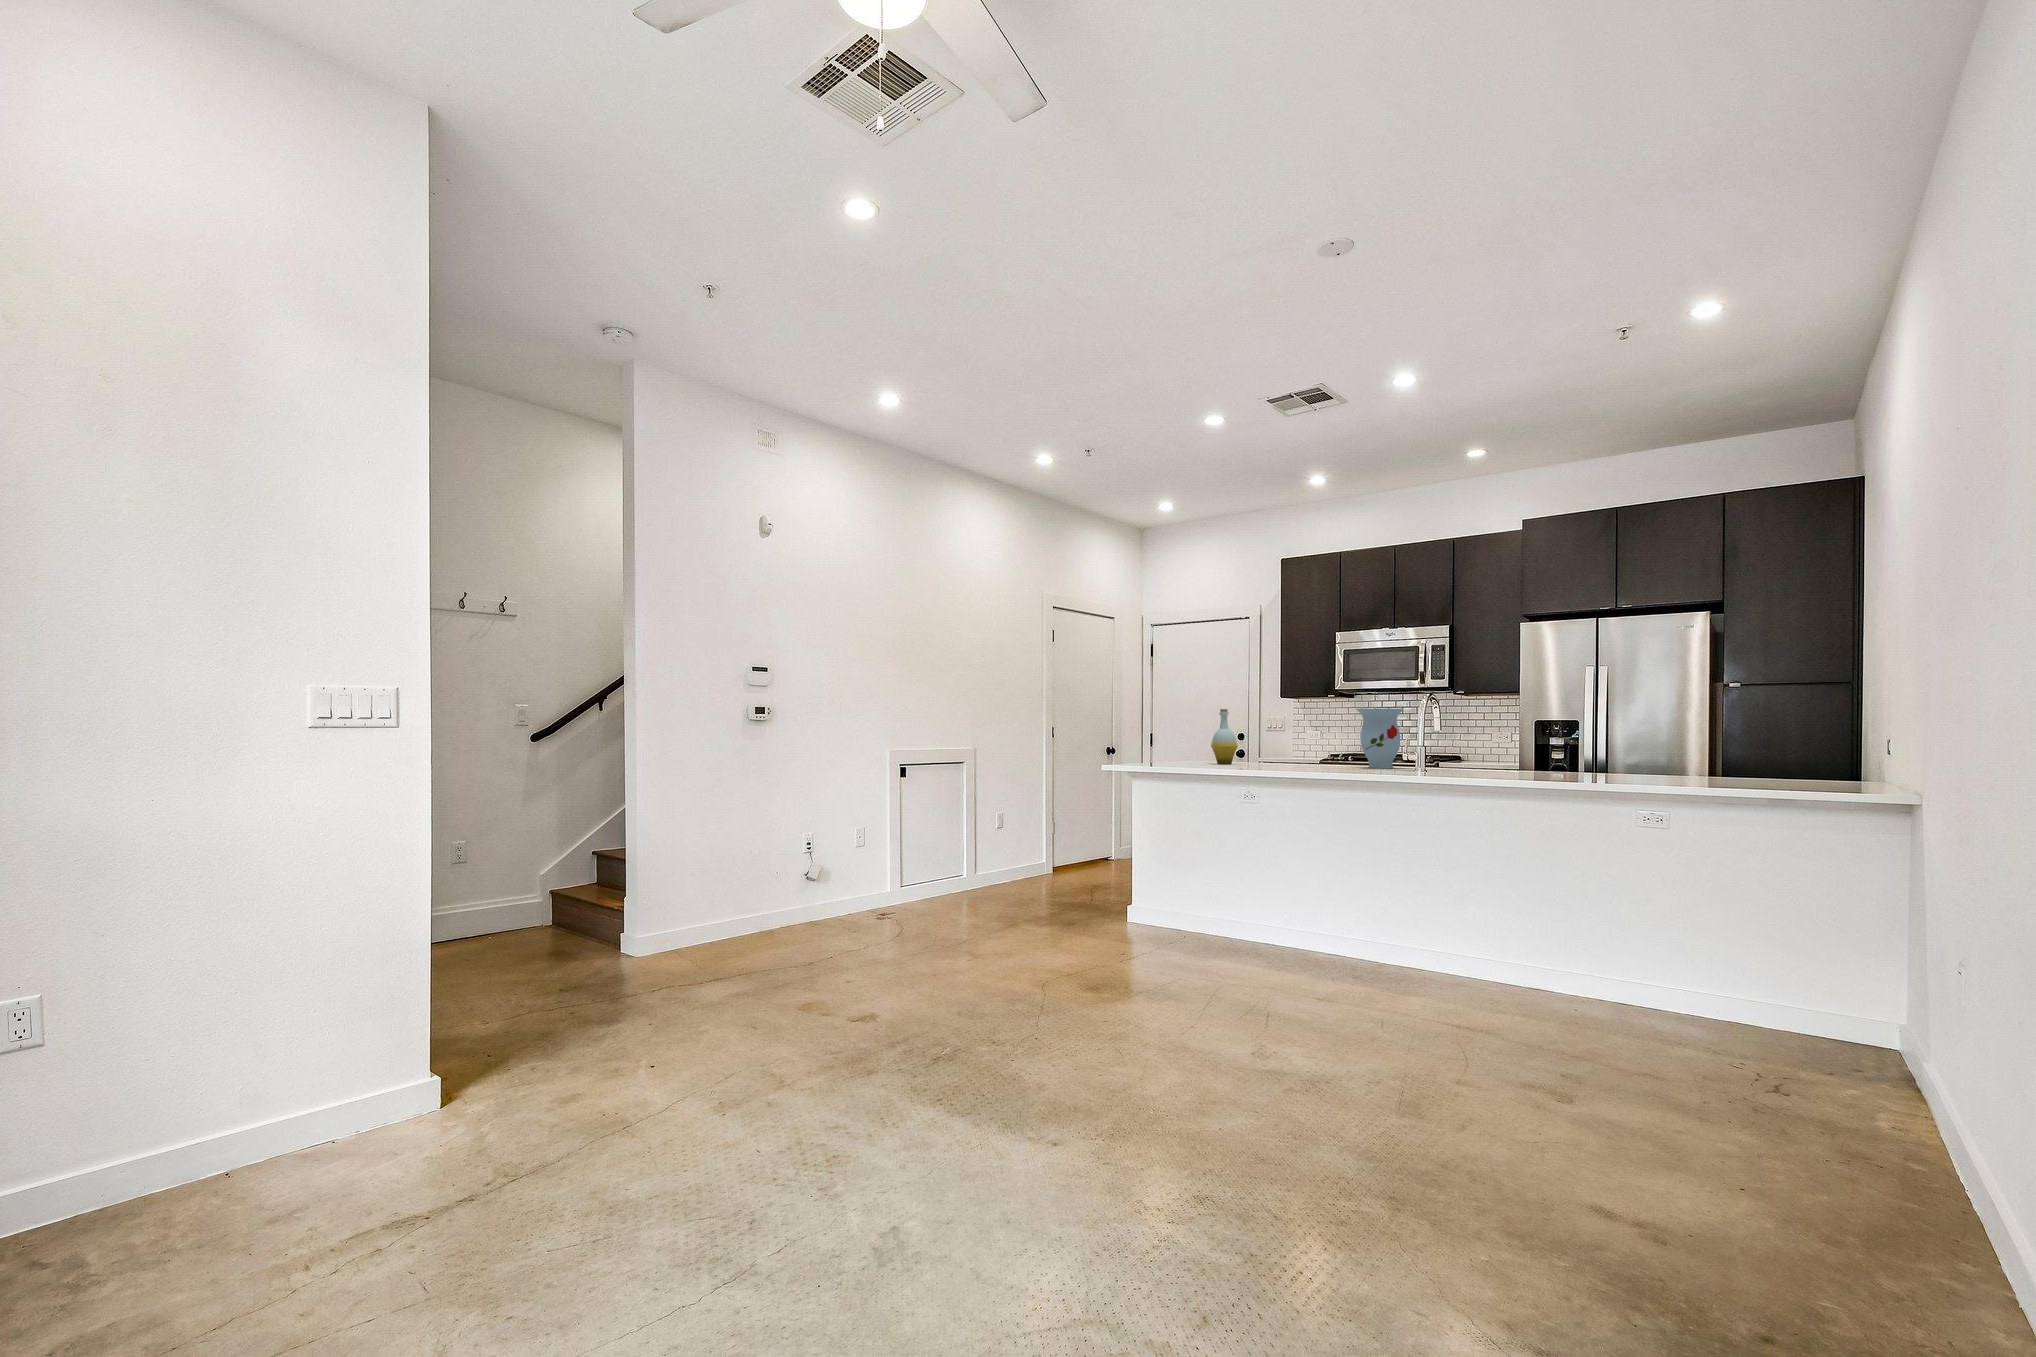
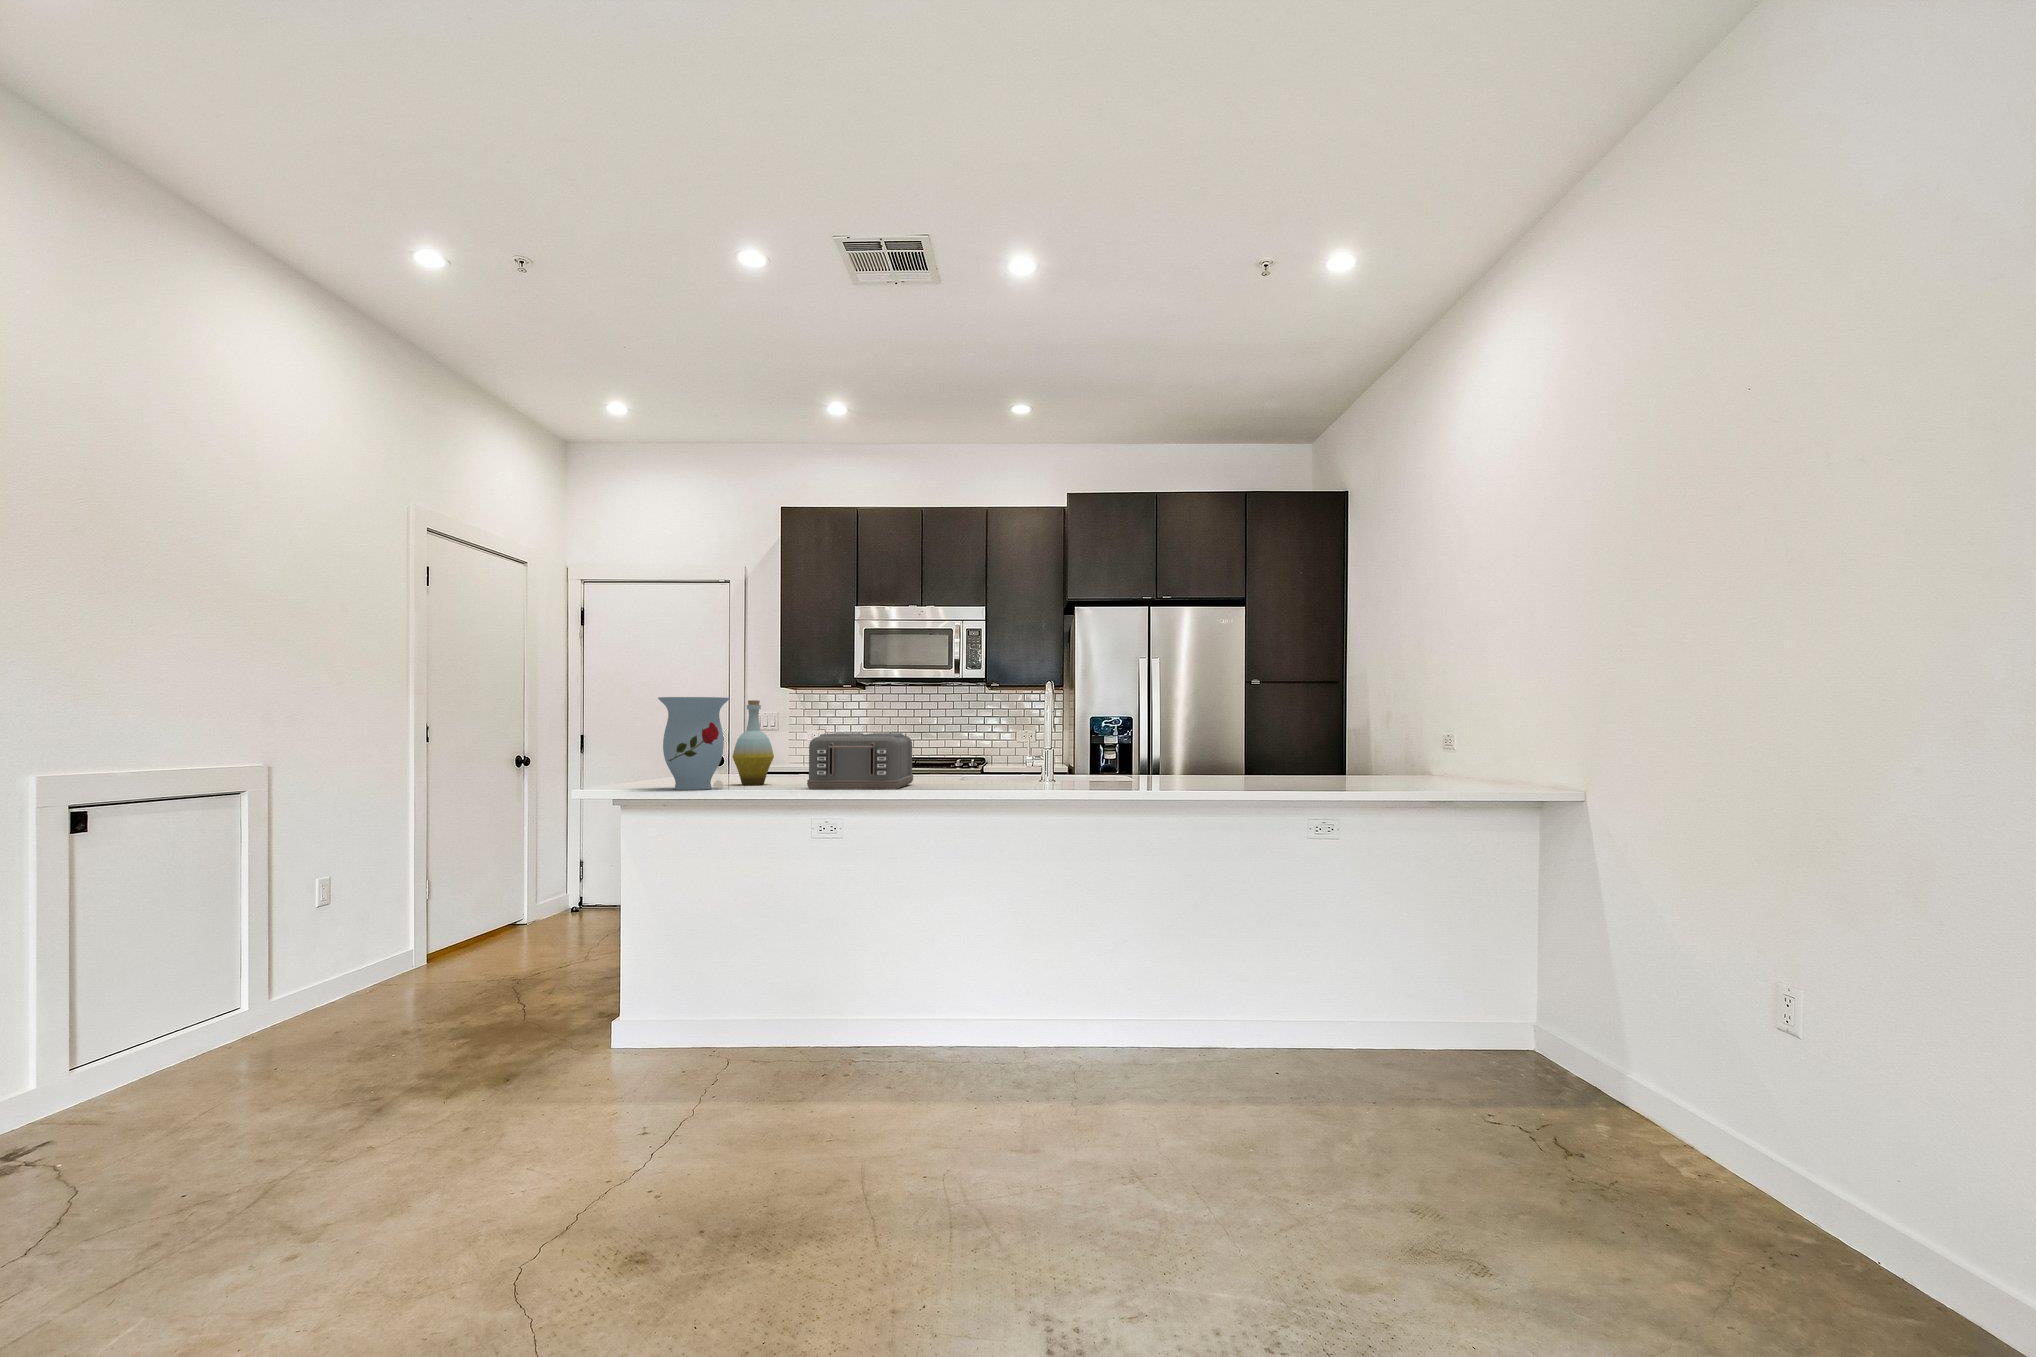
vase: present [1357,708,1403,768] -> present [658,697,730,790]
toaster: none [1249,731,1329,769] -> present [807,733,913,789]

